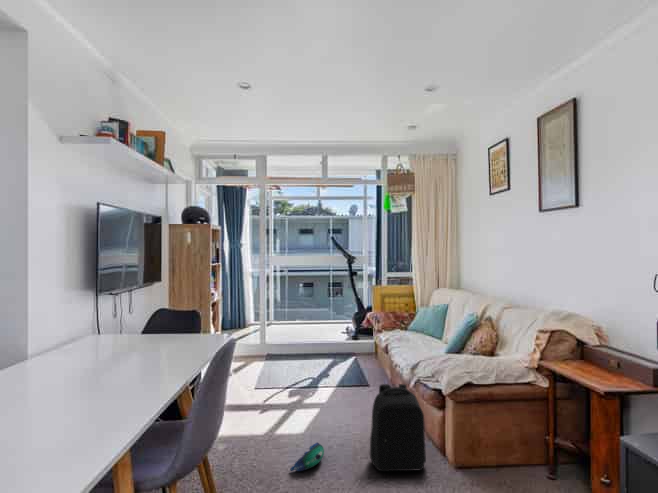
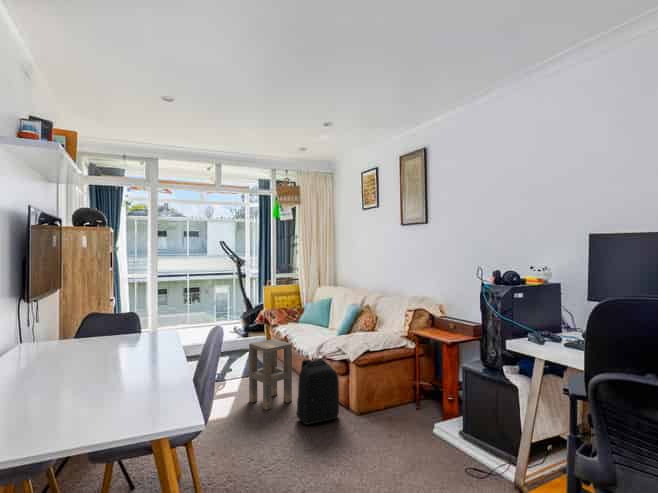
side table: none [328,350,376,437] -> present [249,339,292,410]
plush toy: present [290,443,324,471] -> none [237,415,261,438]

